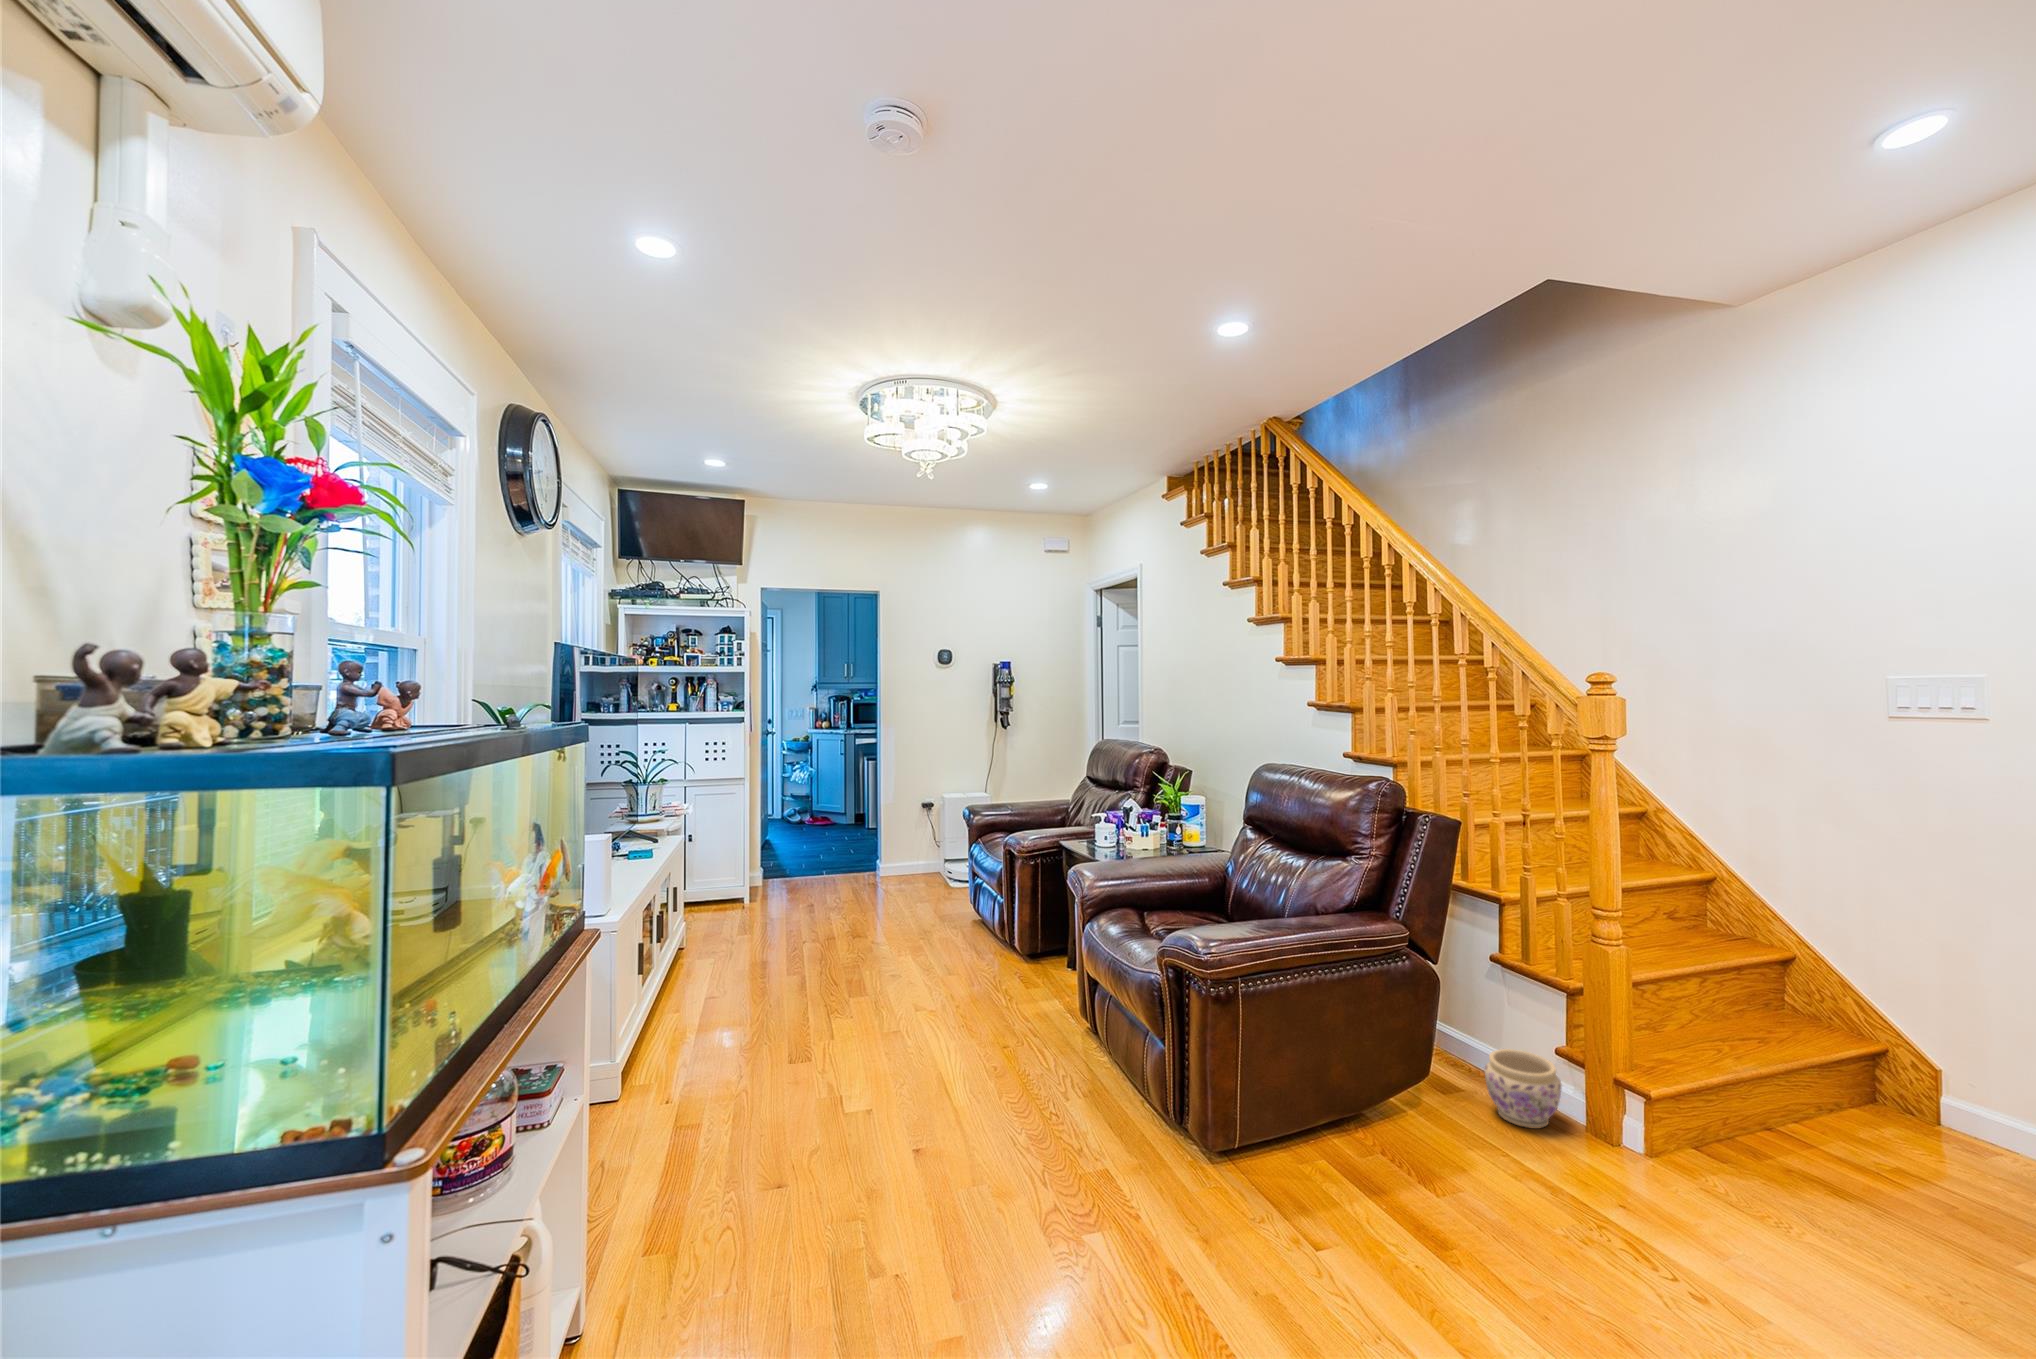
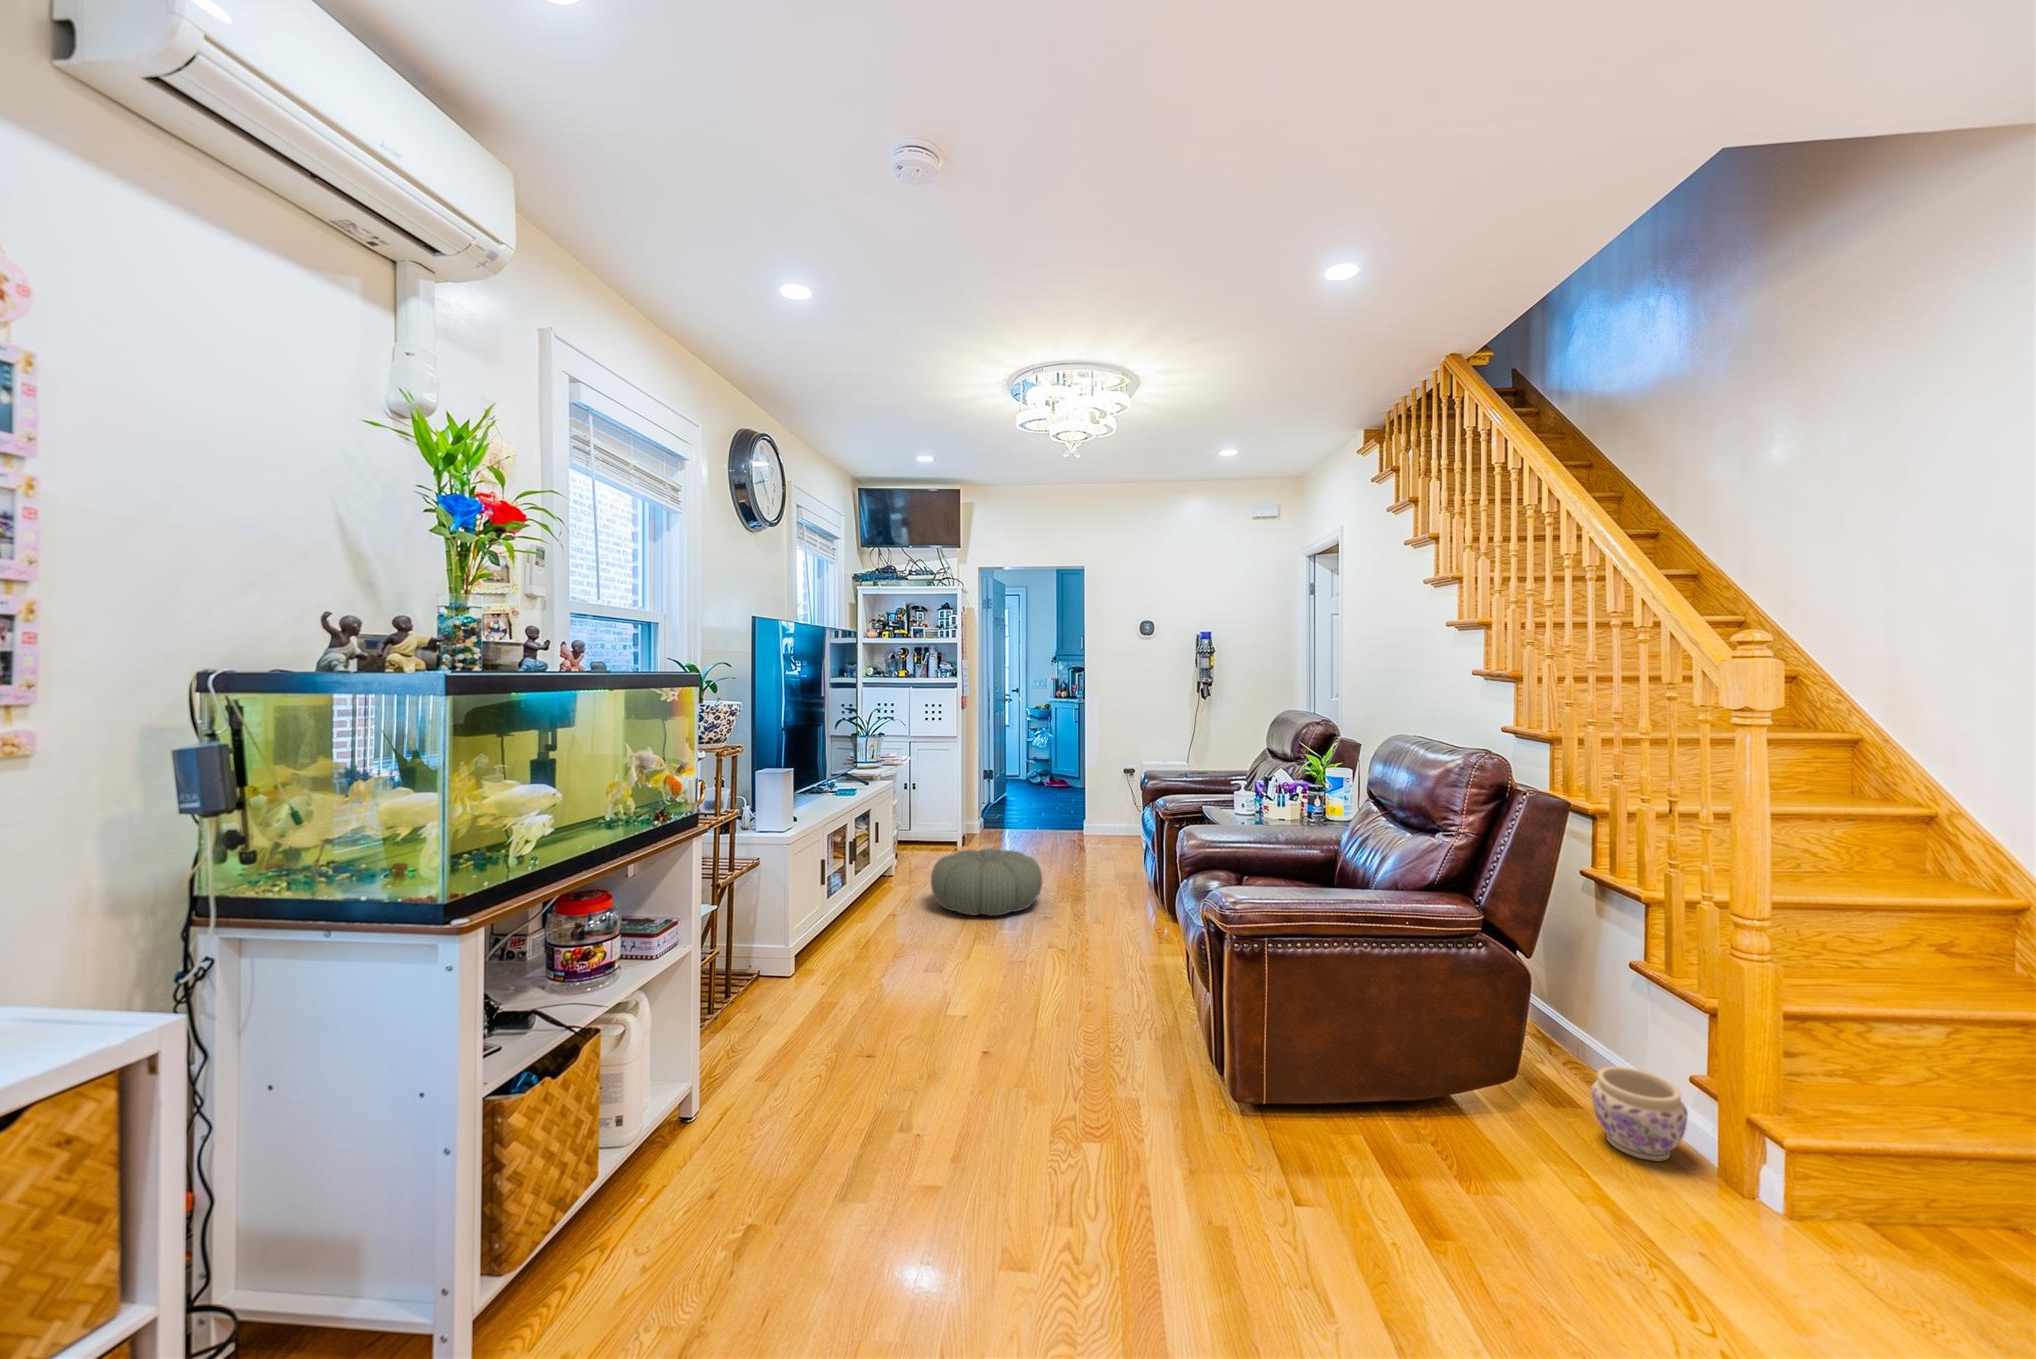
pouf: none [752,905,882,985] -> present [931,848,1042,916]

